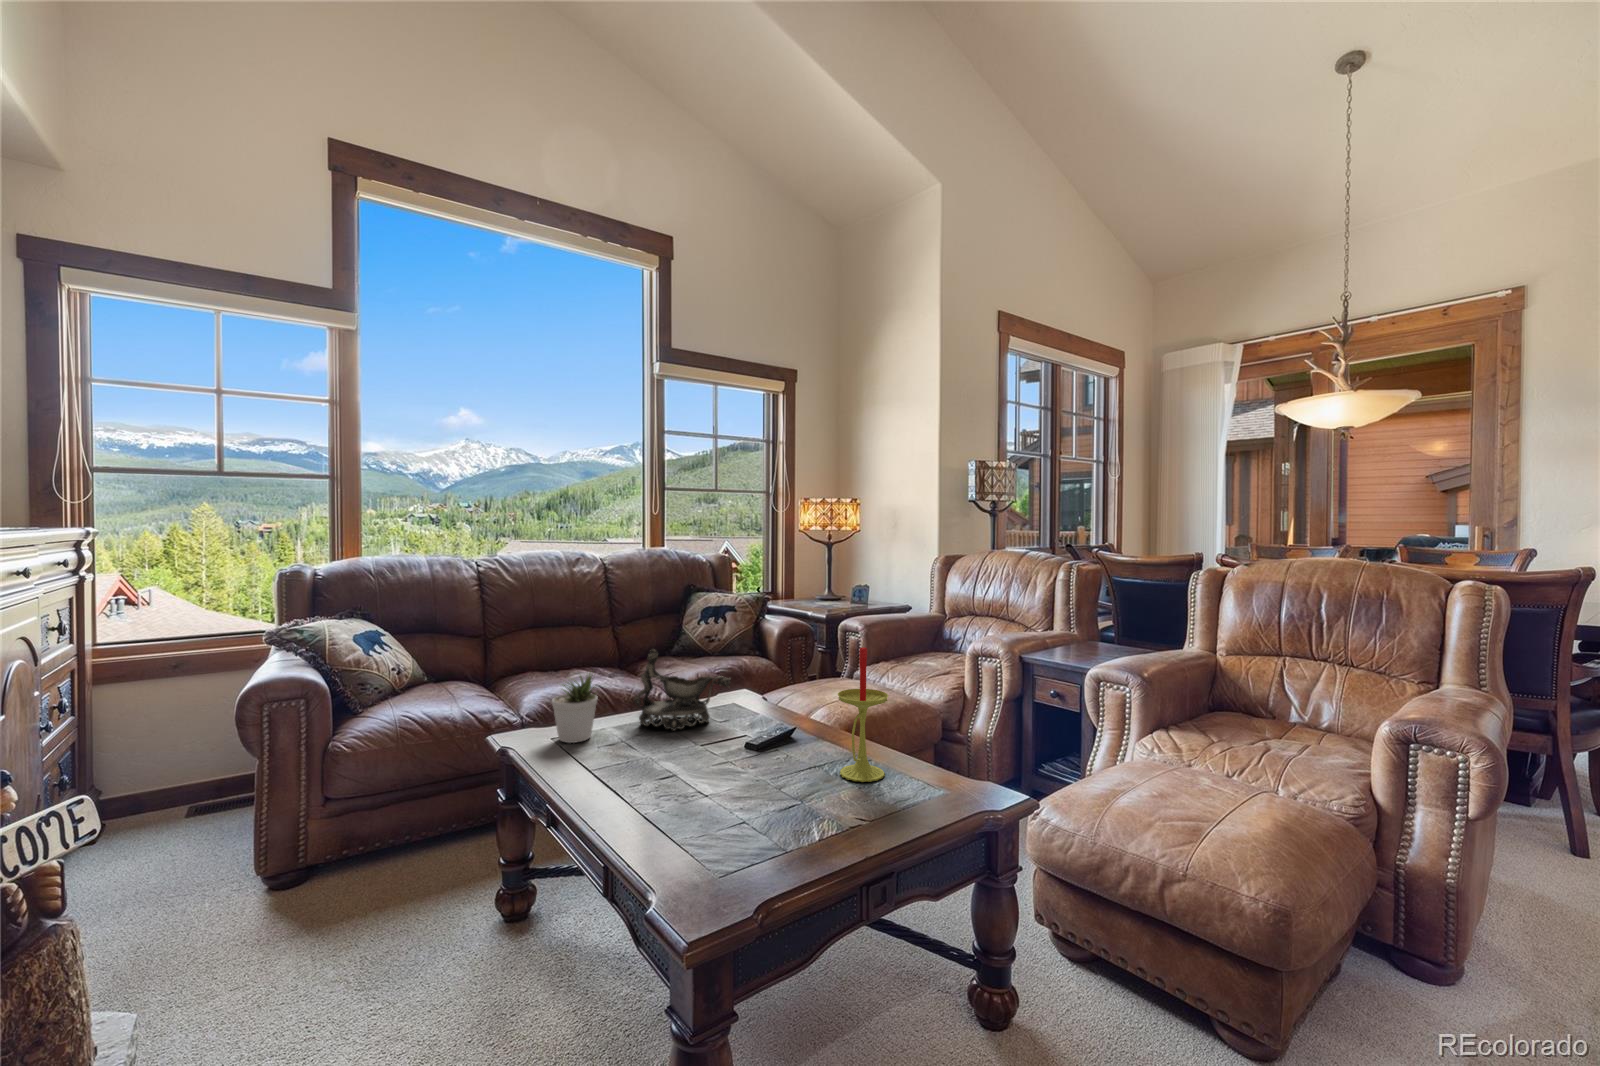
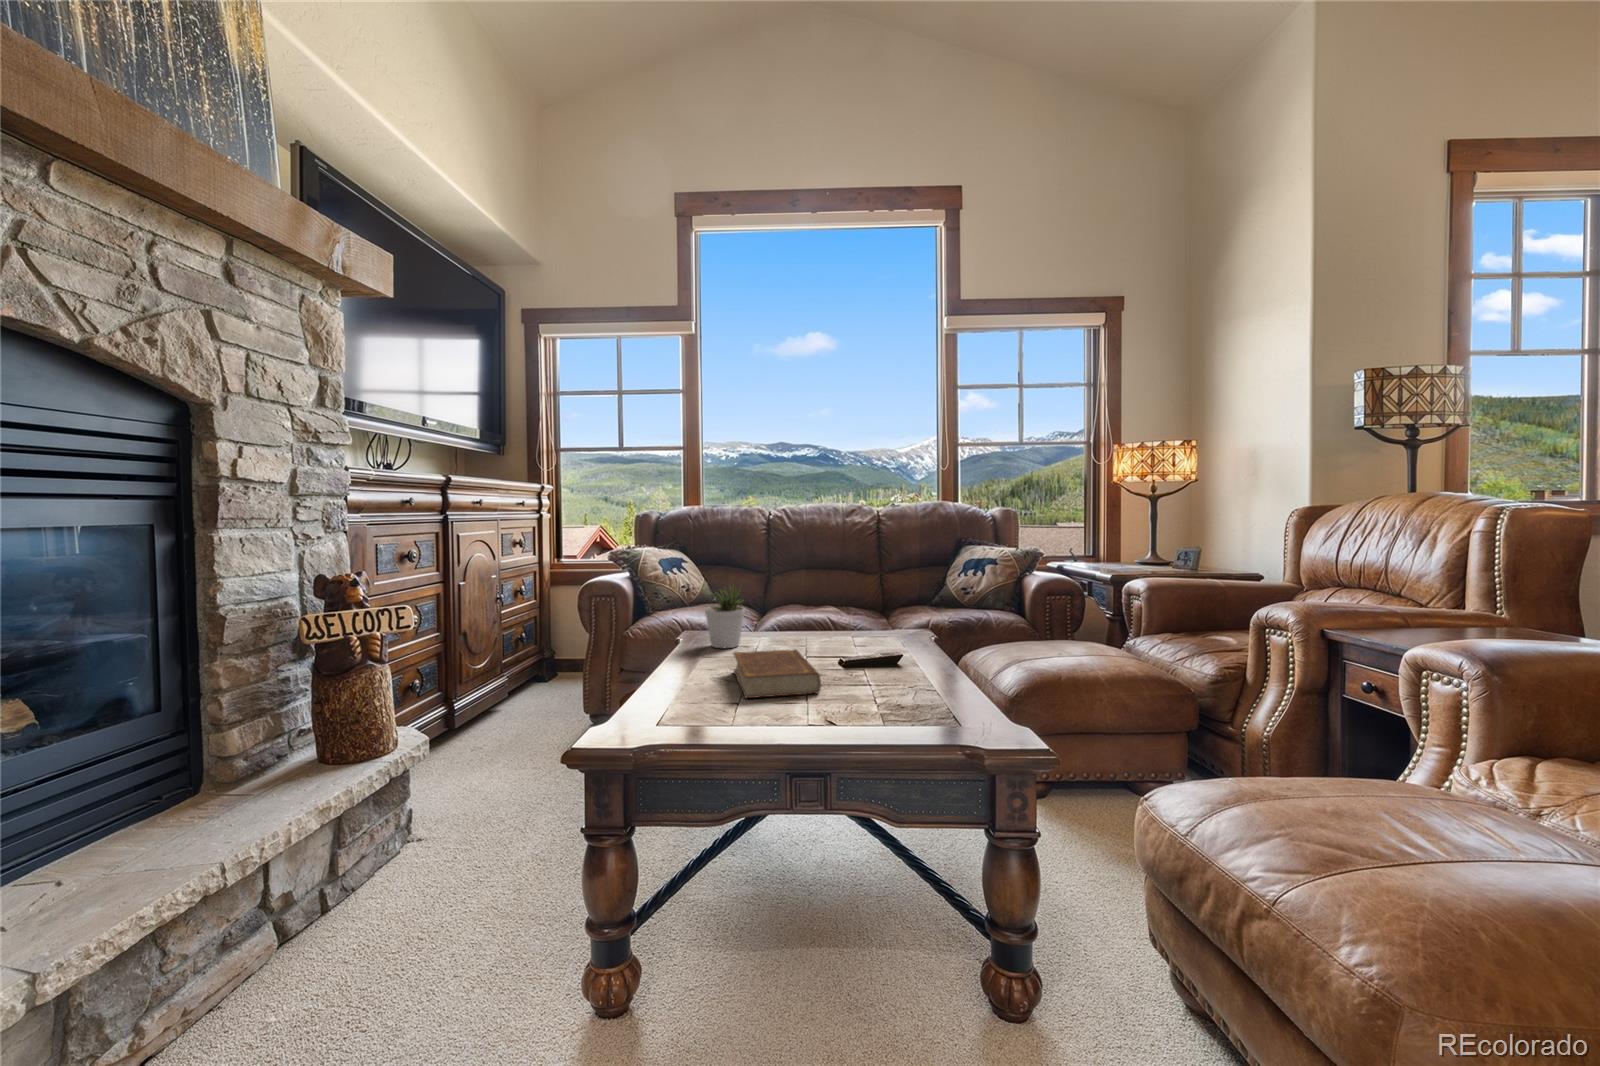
candle: present [838,648,888,782] -> none [880,558,947,721]
decorative bowl: present [634,650,730,731] -> none [783,571,869,652]
book: none [641,732,762,793] -> present [733,649,821,698]

